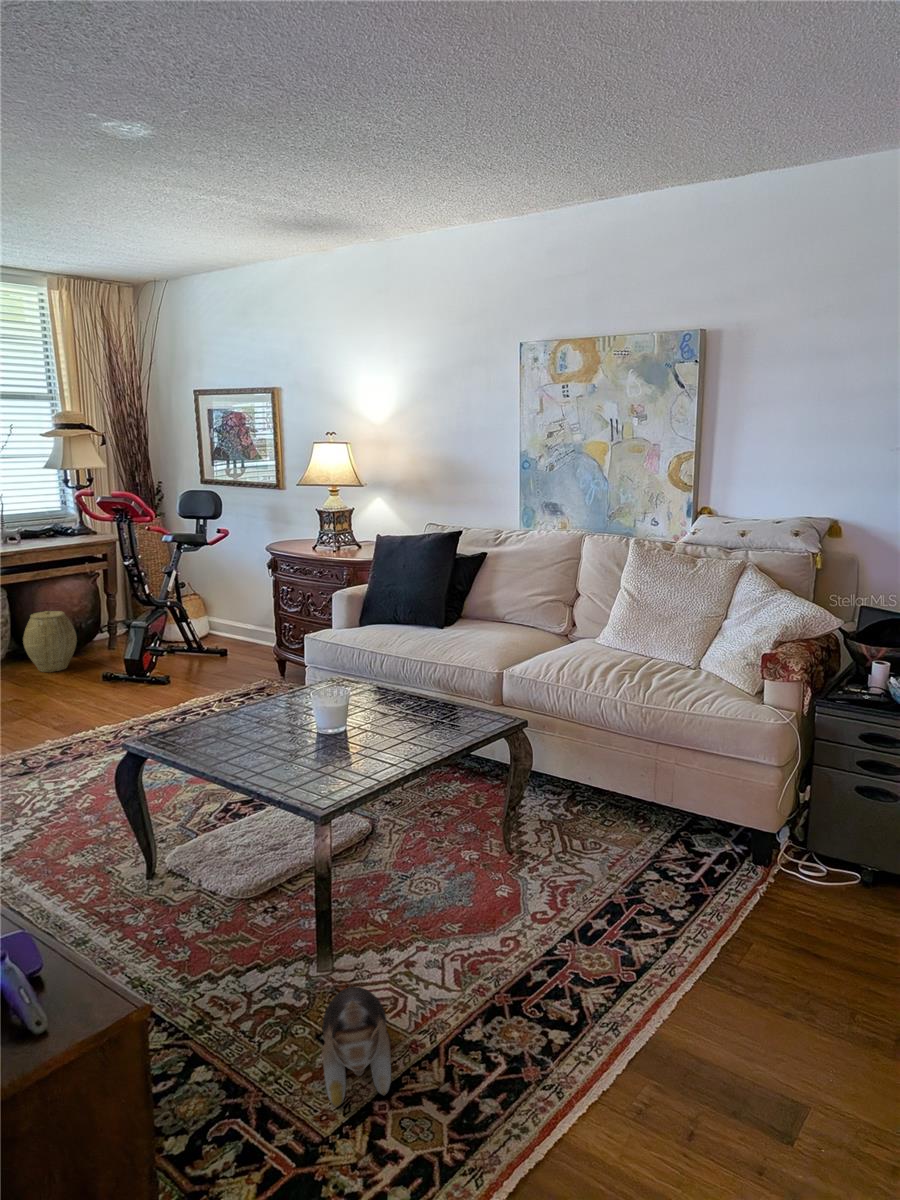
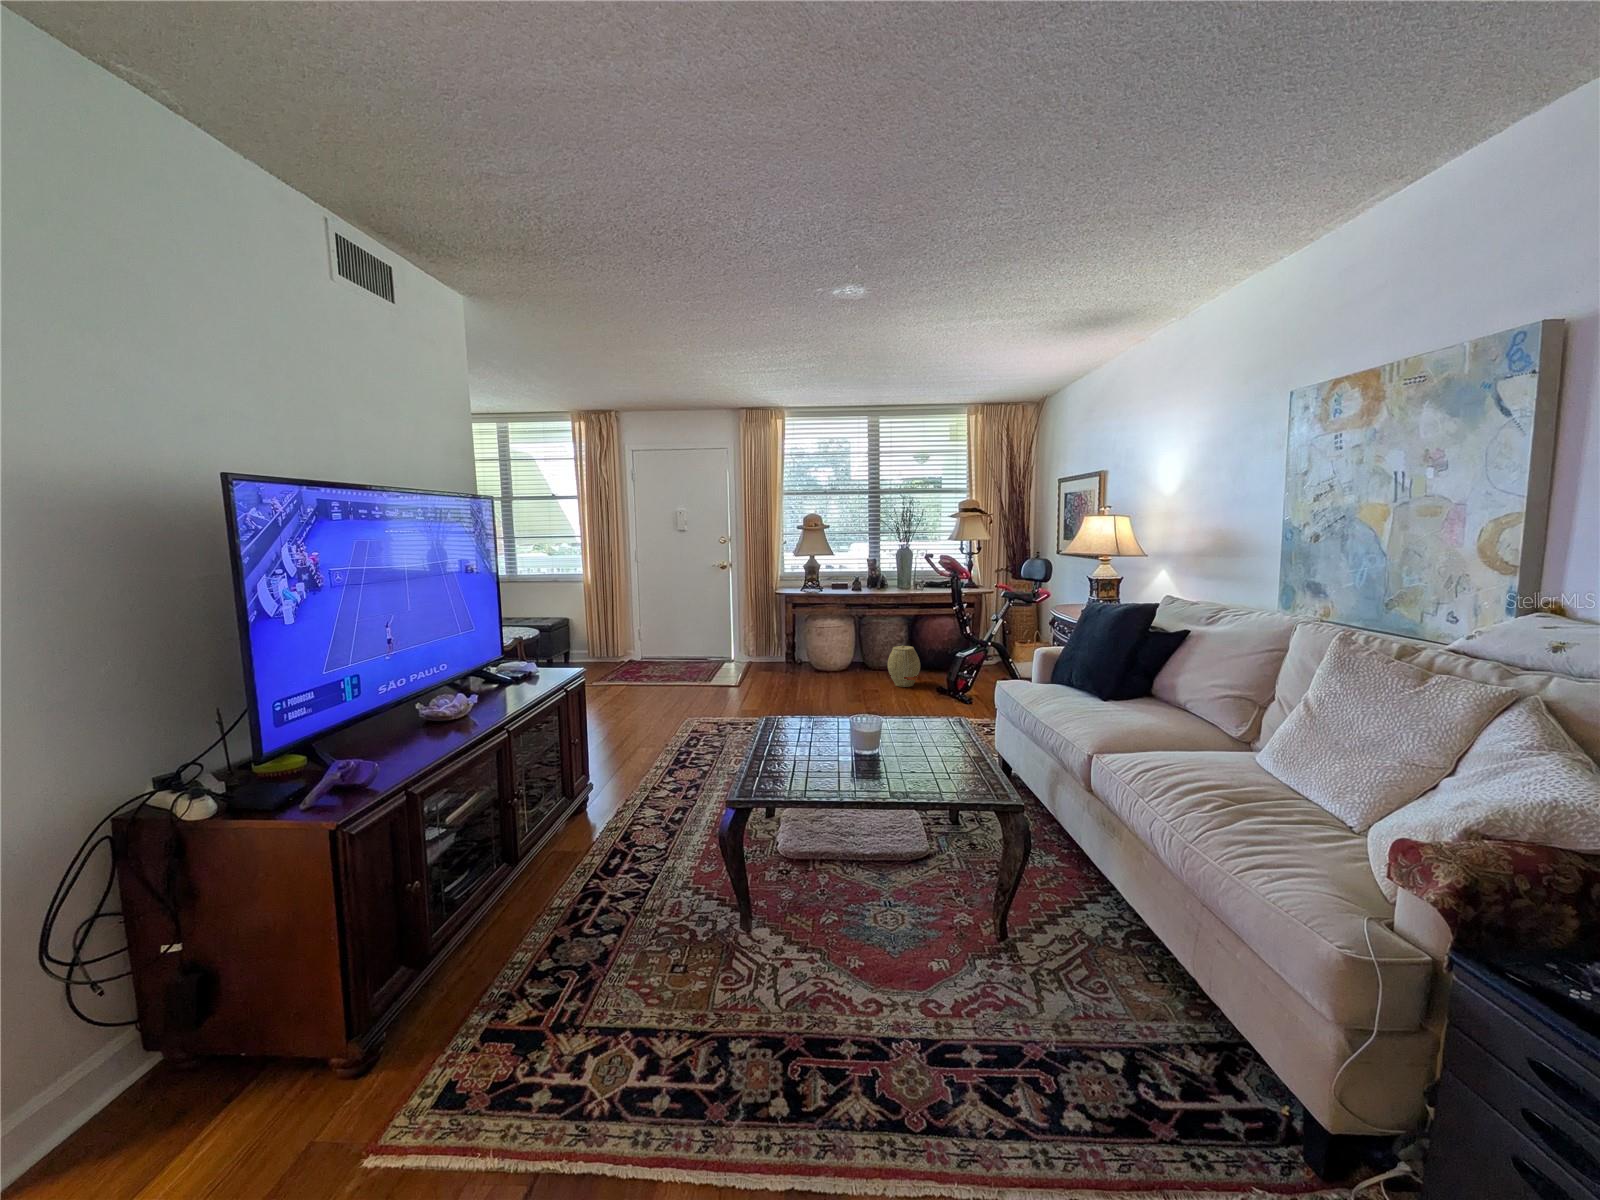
plush toy: present [322,986,391,1107] -> none [566,934,722,1031]

